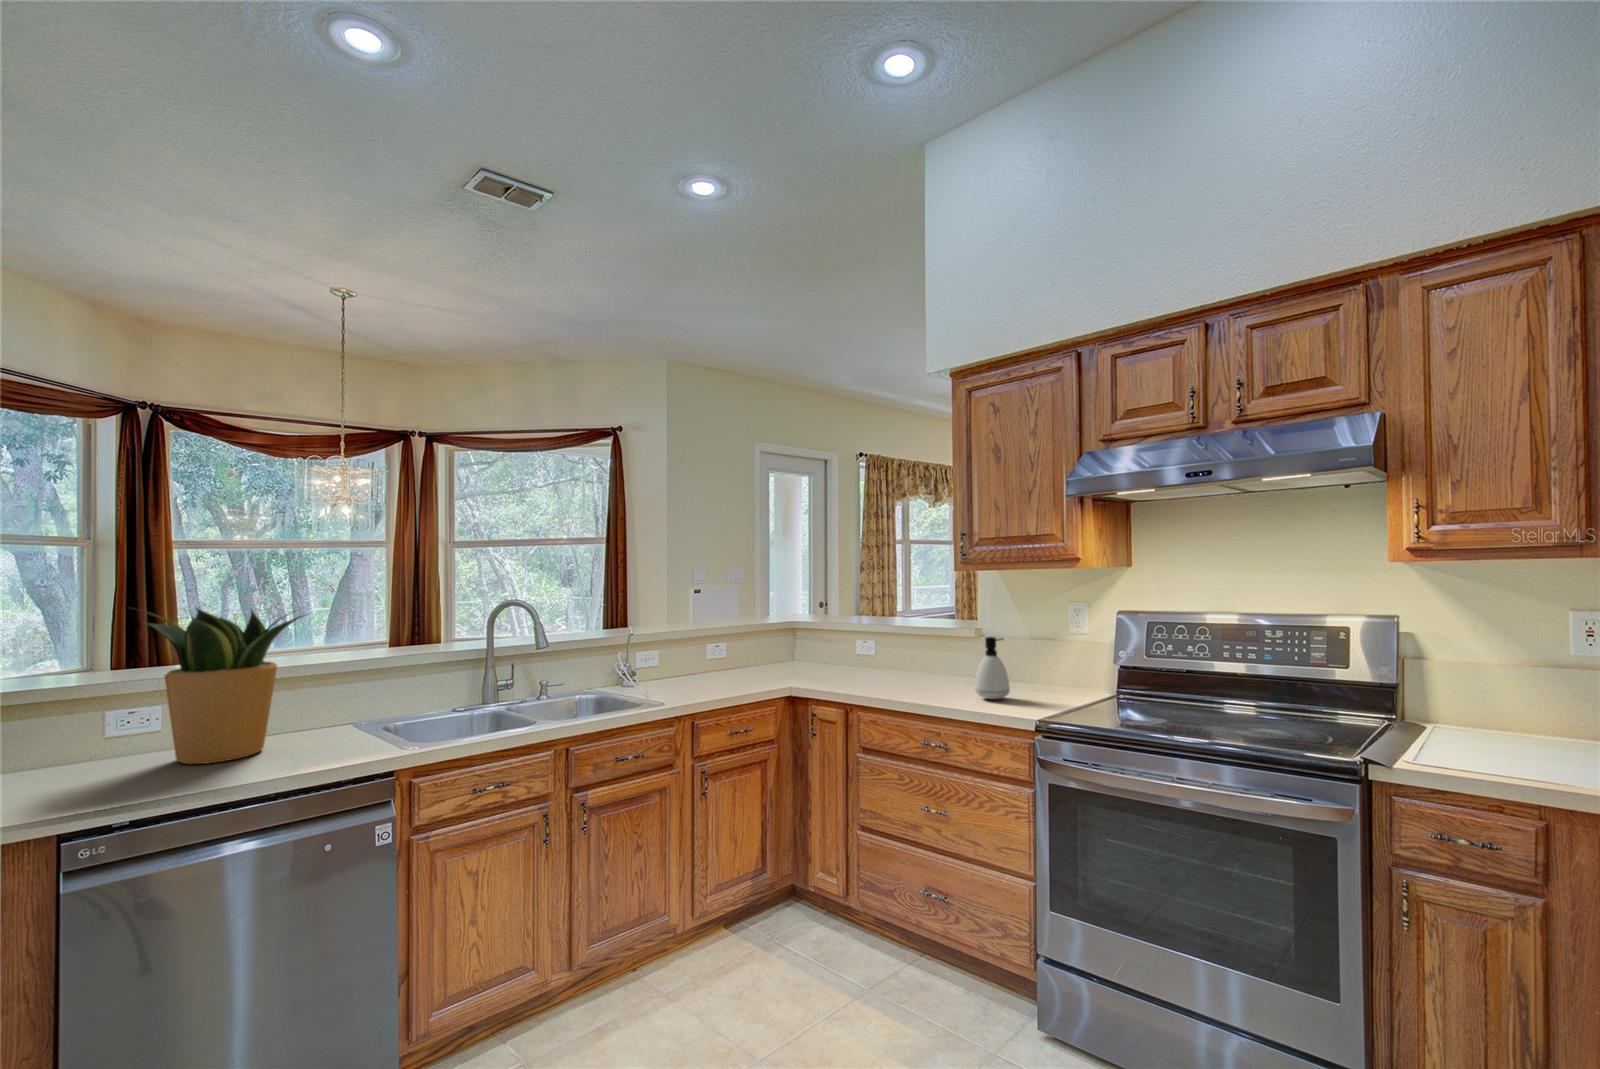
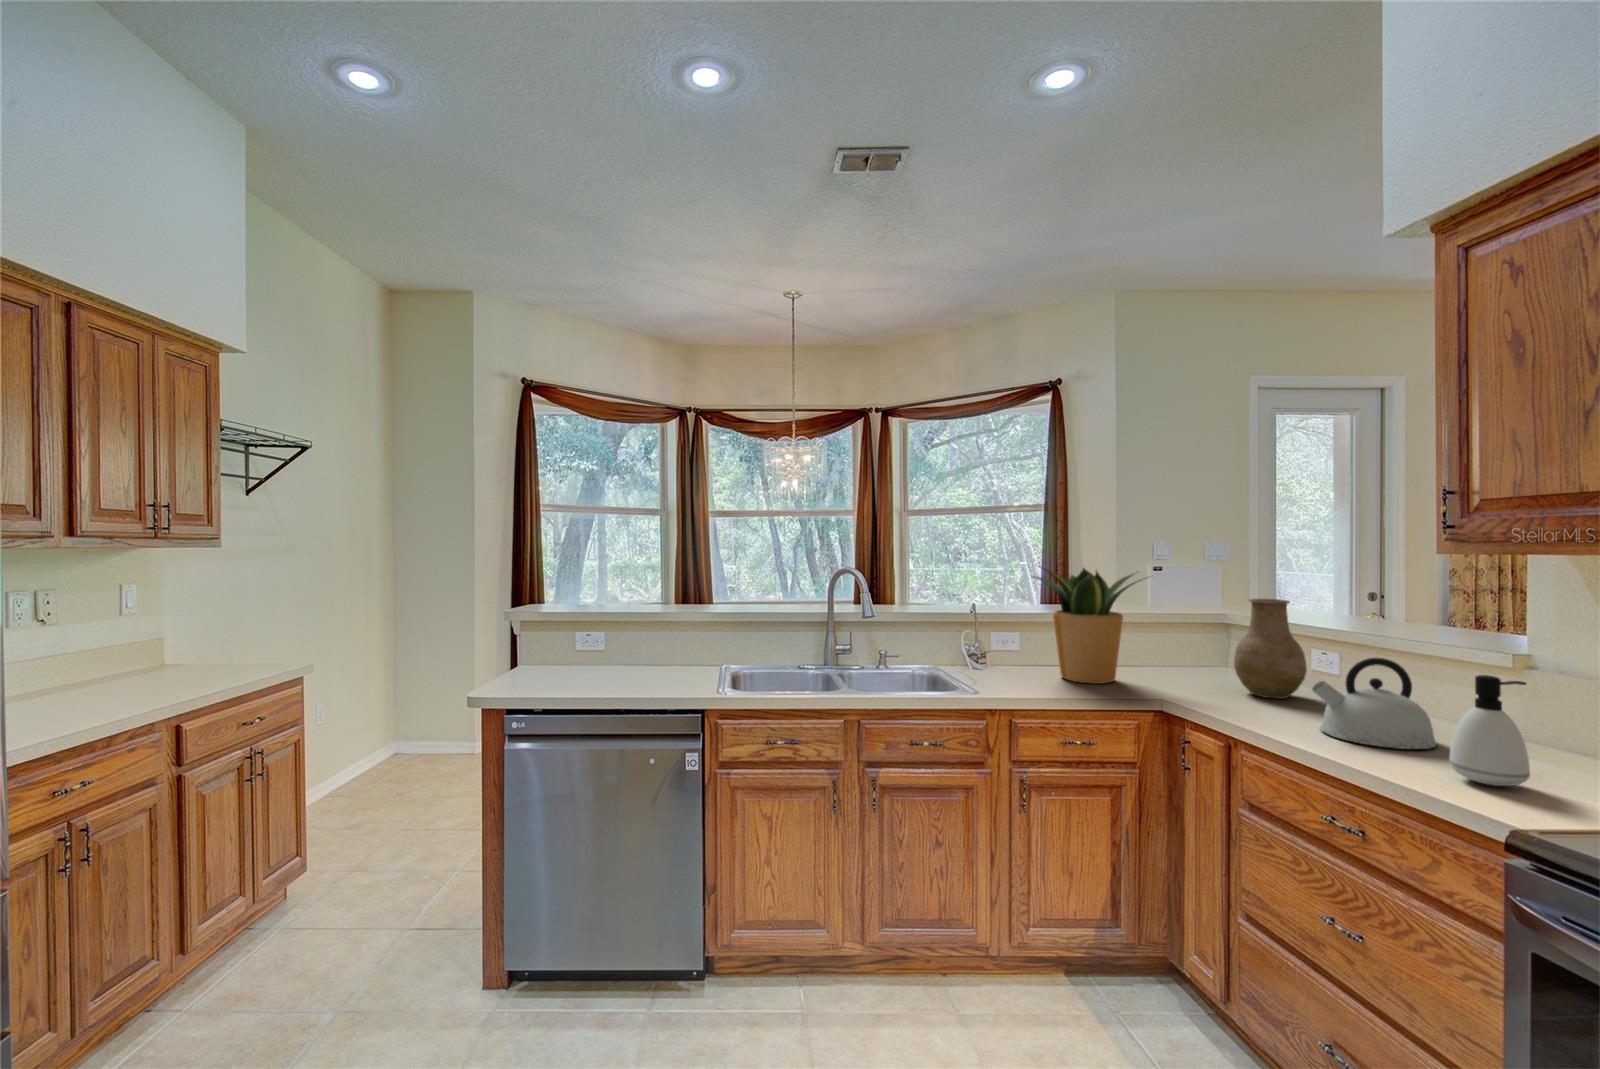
vase: none [824,605,867,675] -> present [1234,599,1307,699]
potted plant: present [140,608,304,764] -> present [1035,568,1142,684]
kettle: none [893,636,954,691] -> present [1312,658,1437,749]

